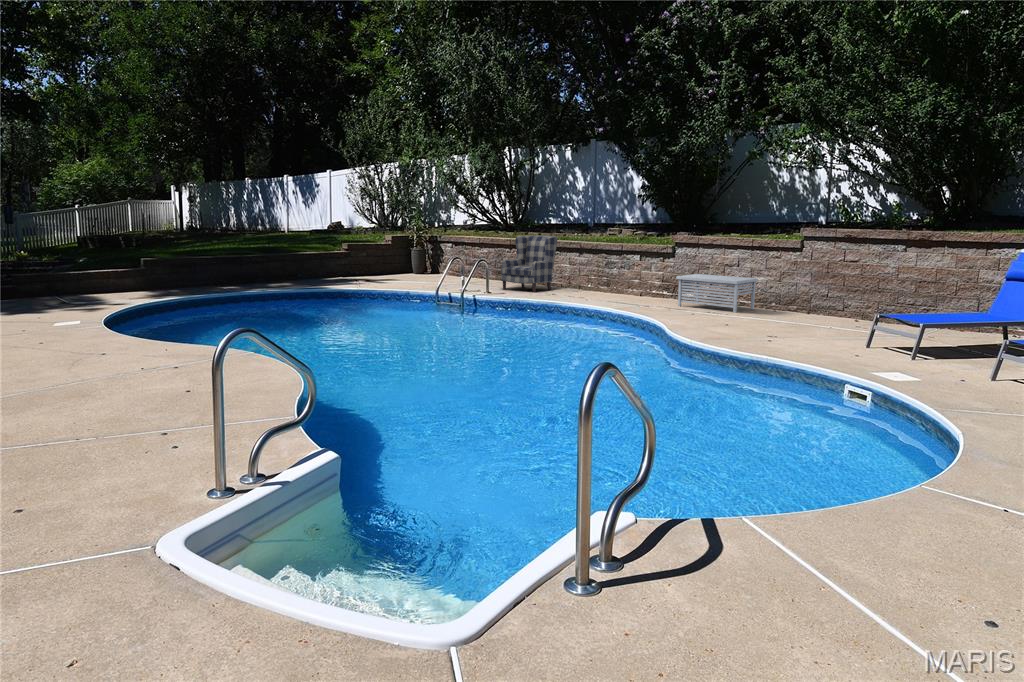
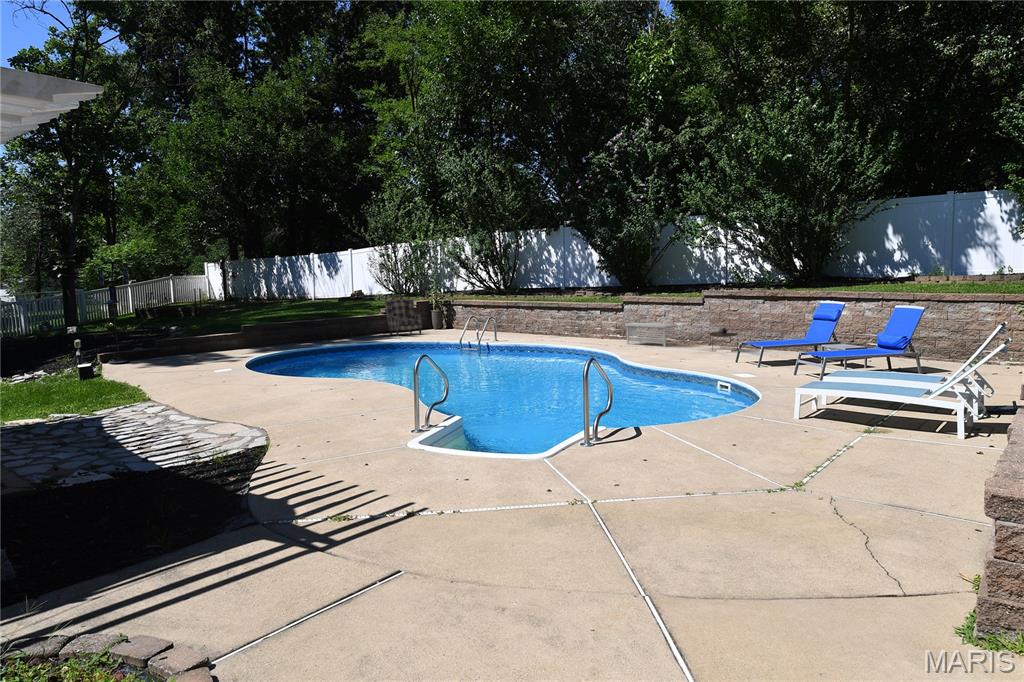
chair: present [501,235,557,293] -> present [385,299,422,336]
side table: none [807,287,855,325] -> present [709,327,738,350]

